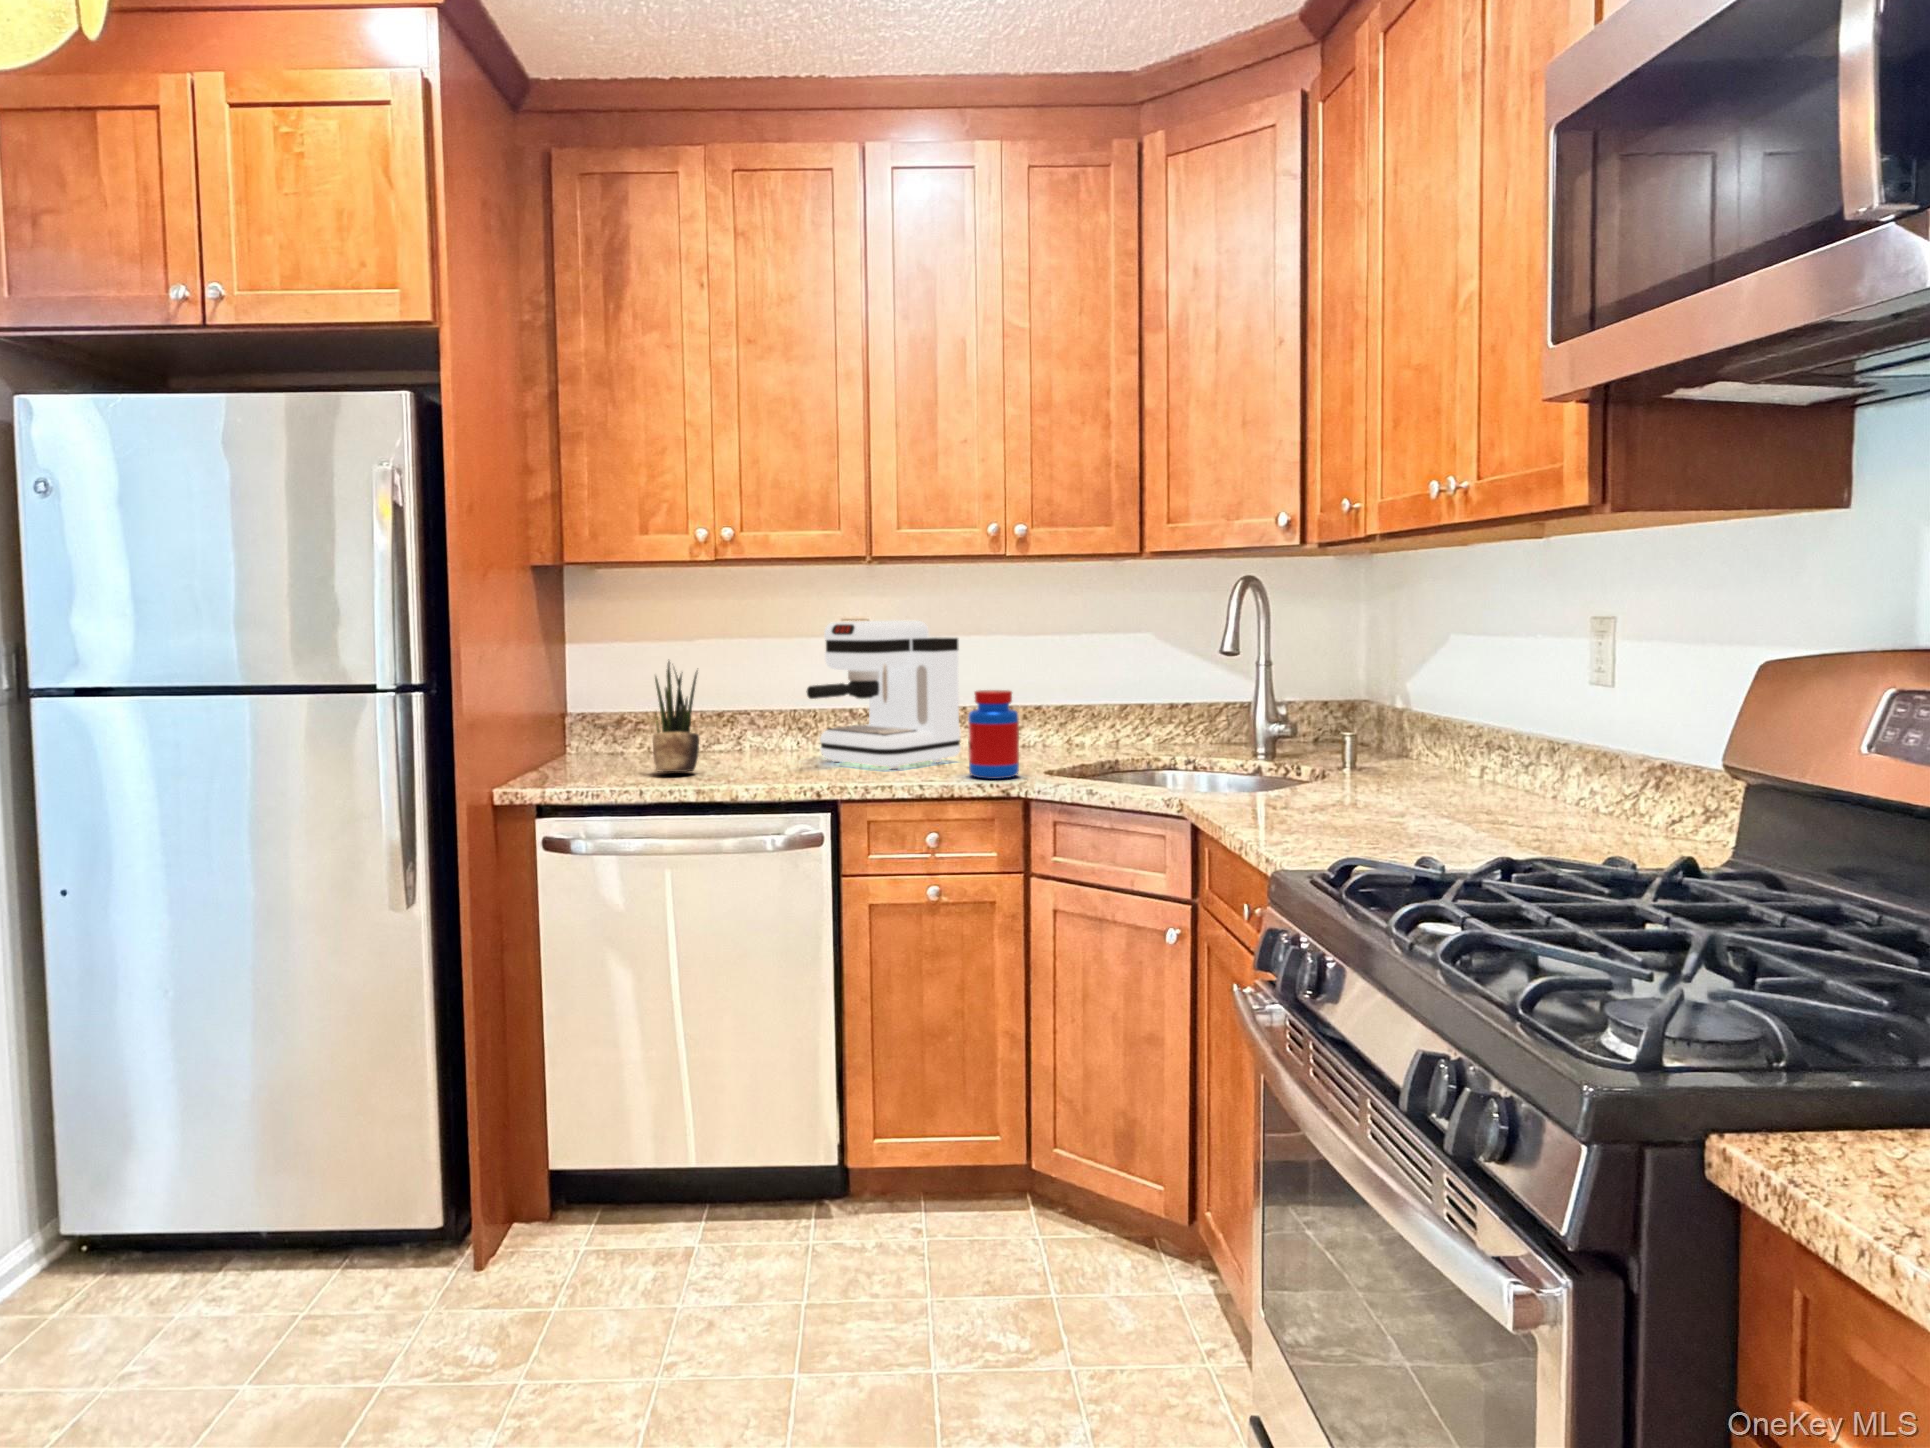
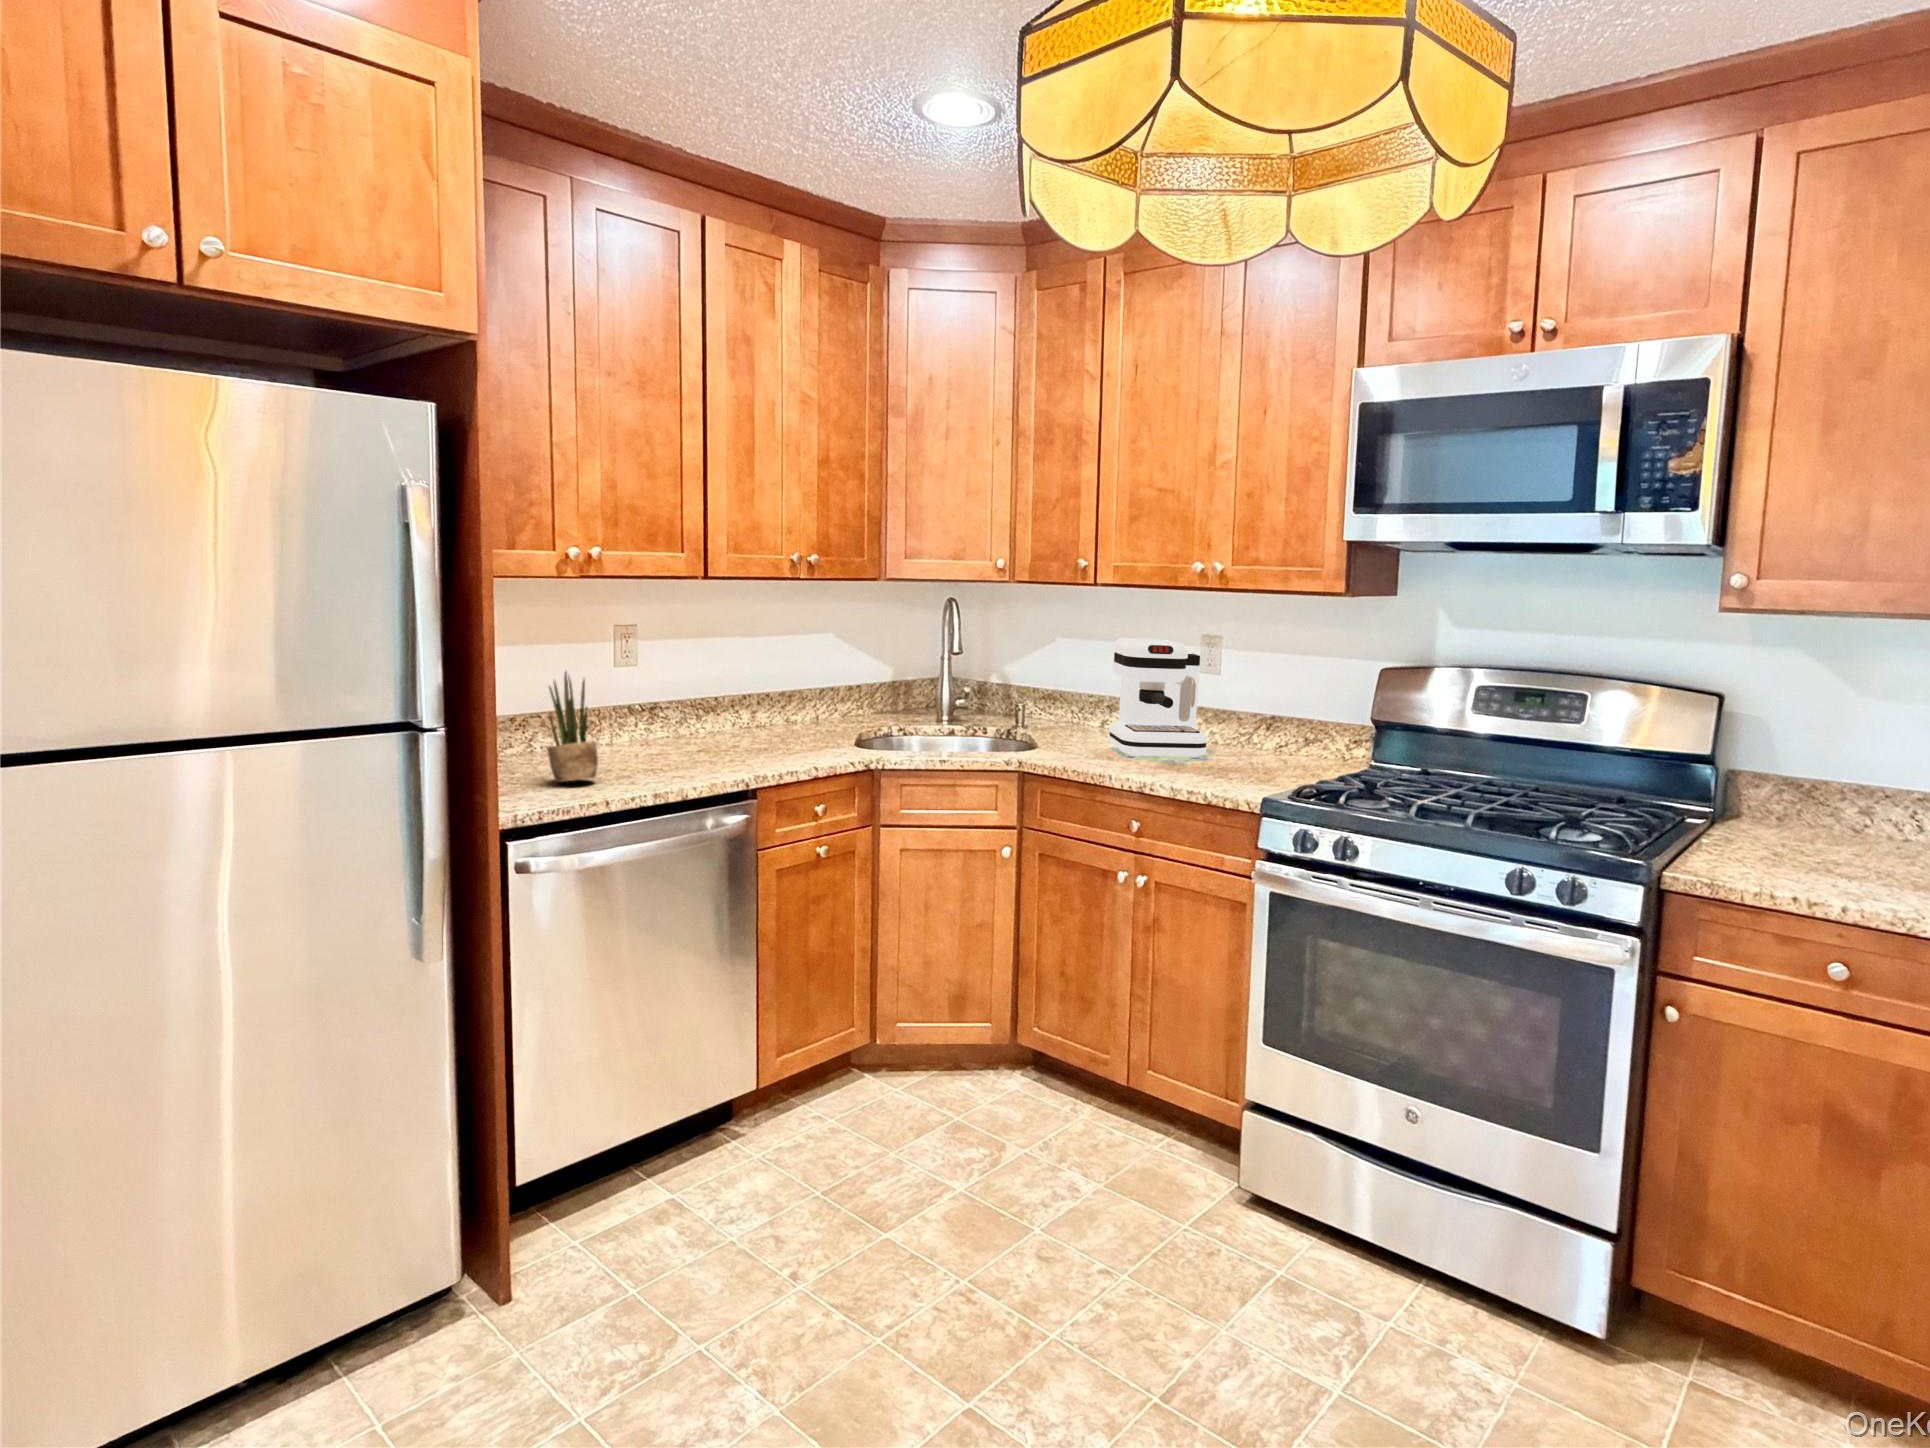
coffee maker: present [807,620,960,769] -> present [1108,638,1207,758]
jar: present [968,690,1019,779] -> none [807,686,848,757]

